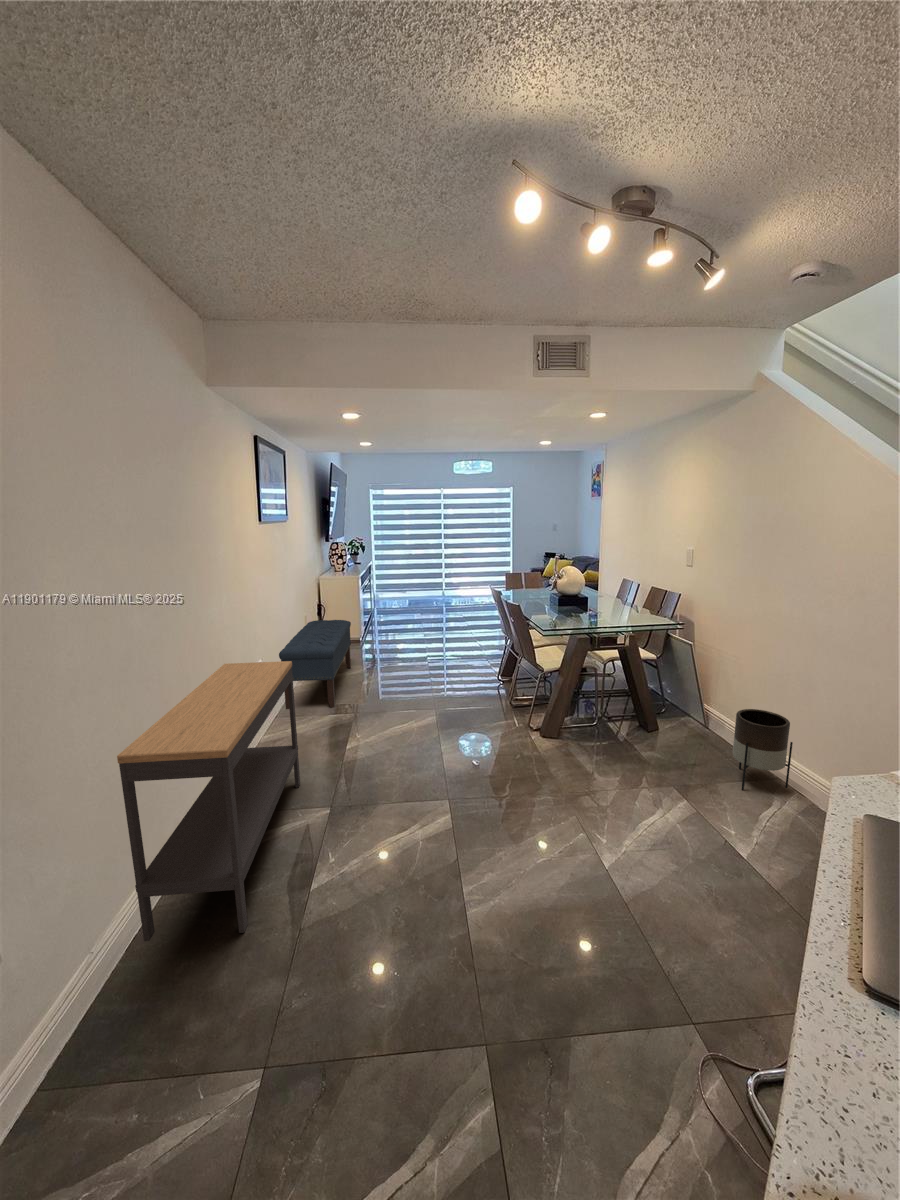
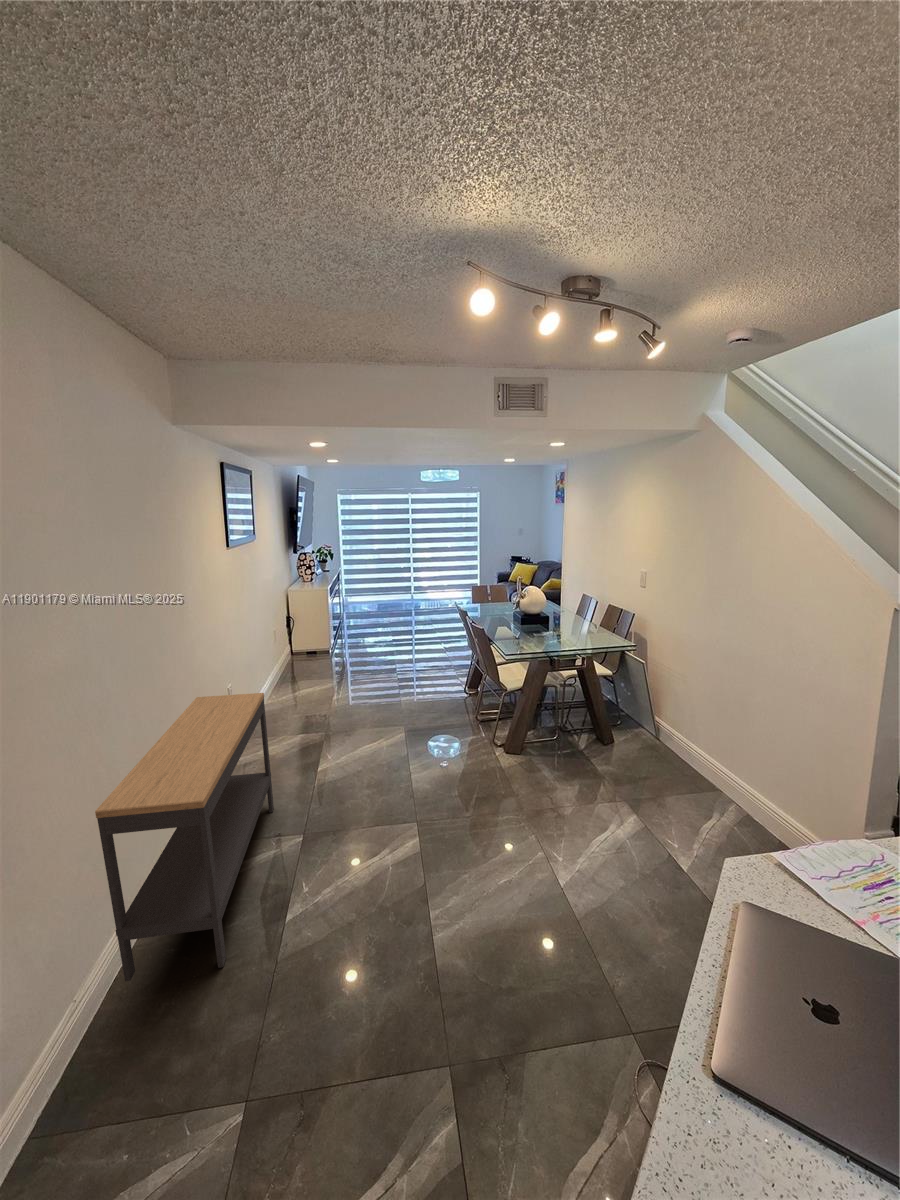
bench: present [279,620,351,709] -> none [250,634,322,727]
planter: present [732,709,793,790] -> none [677,726,729,801]

